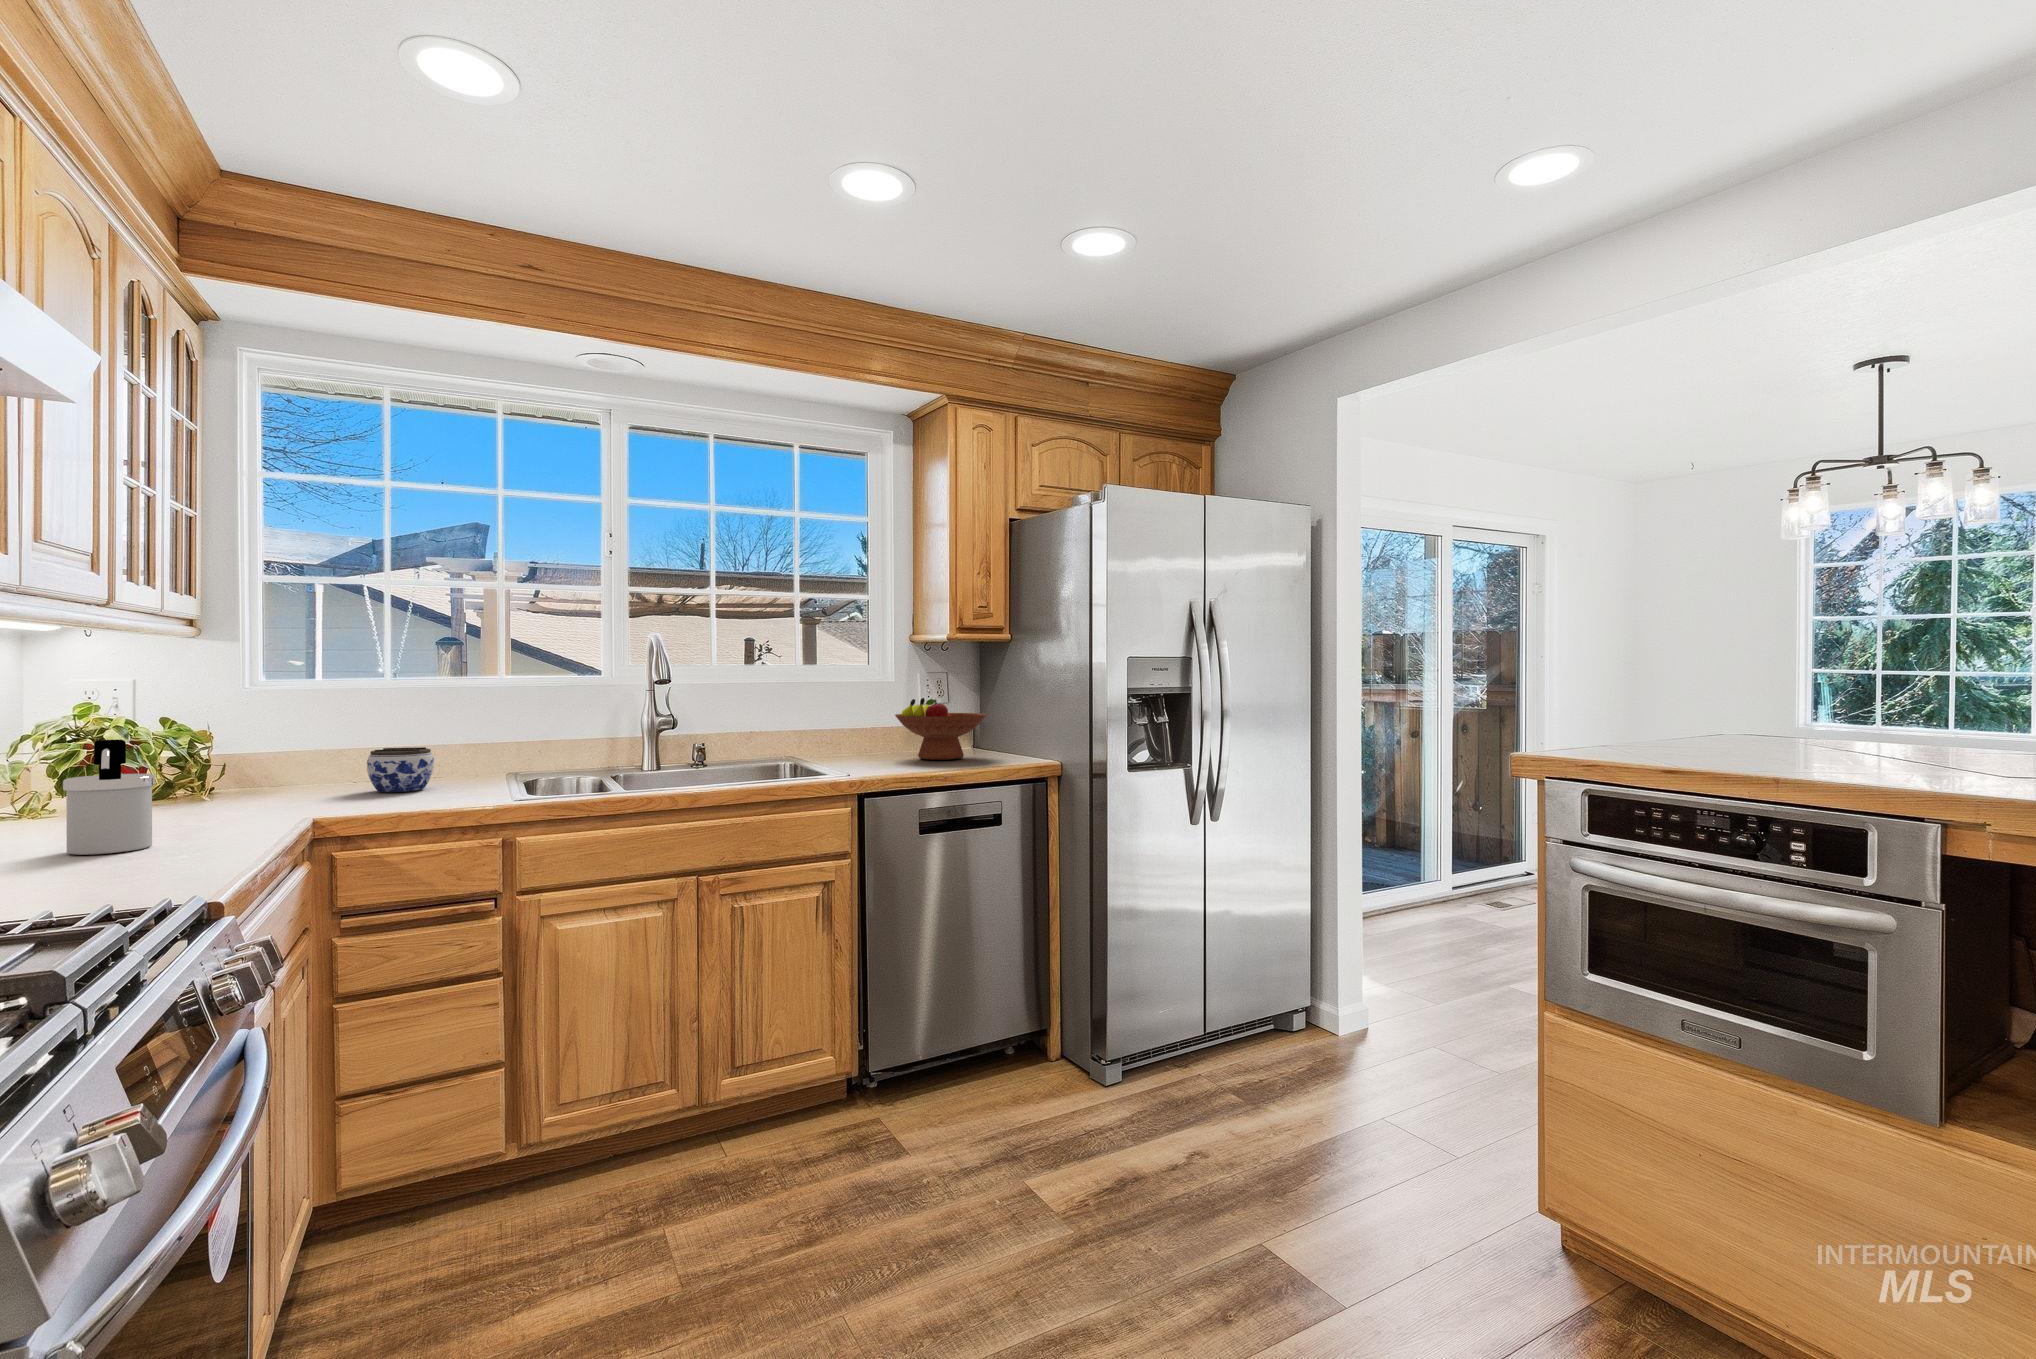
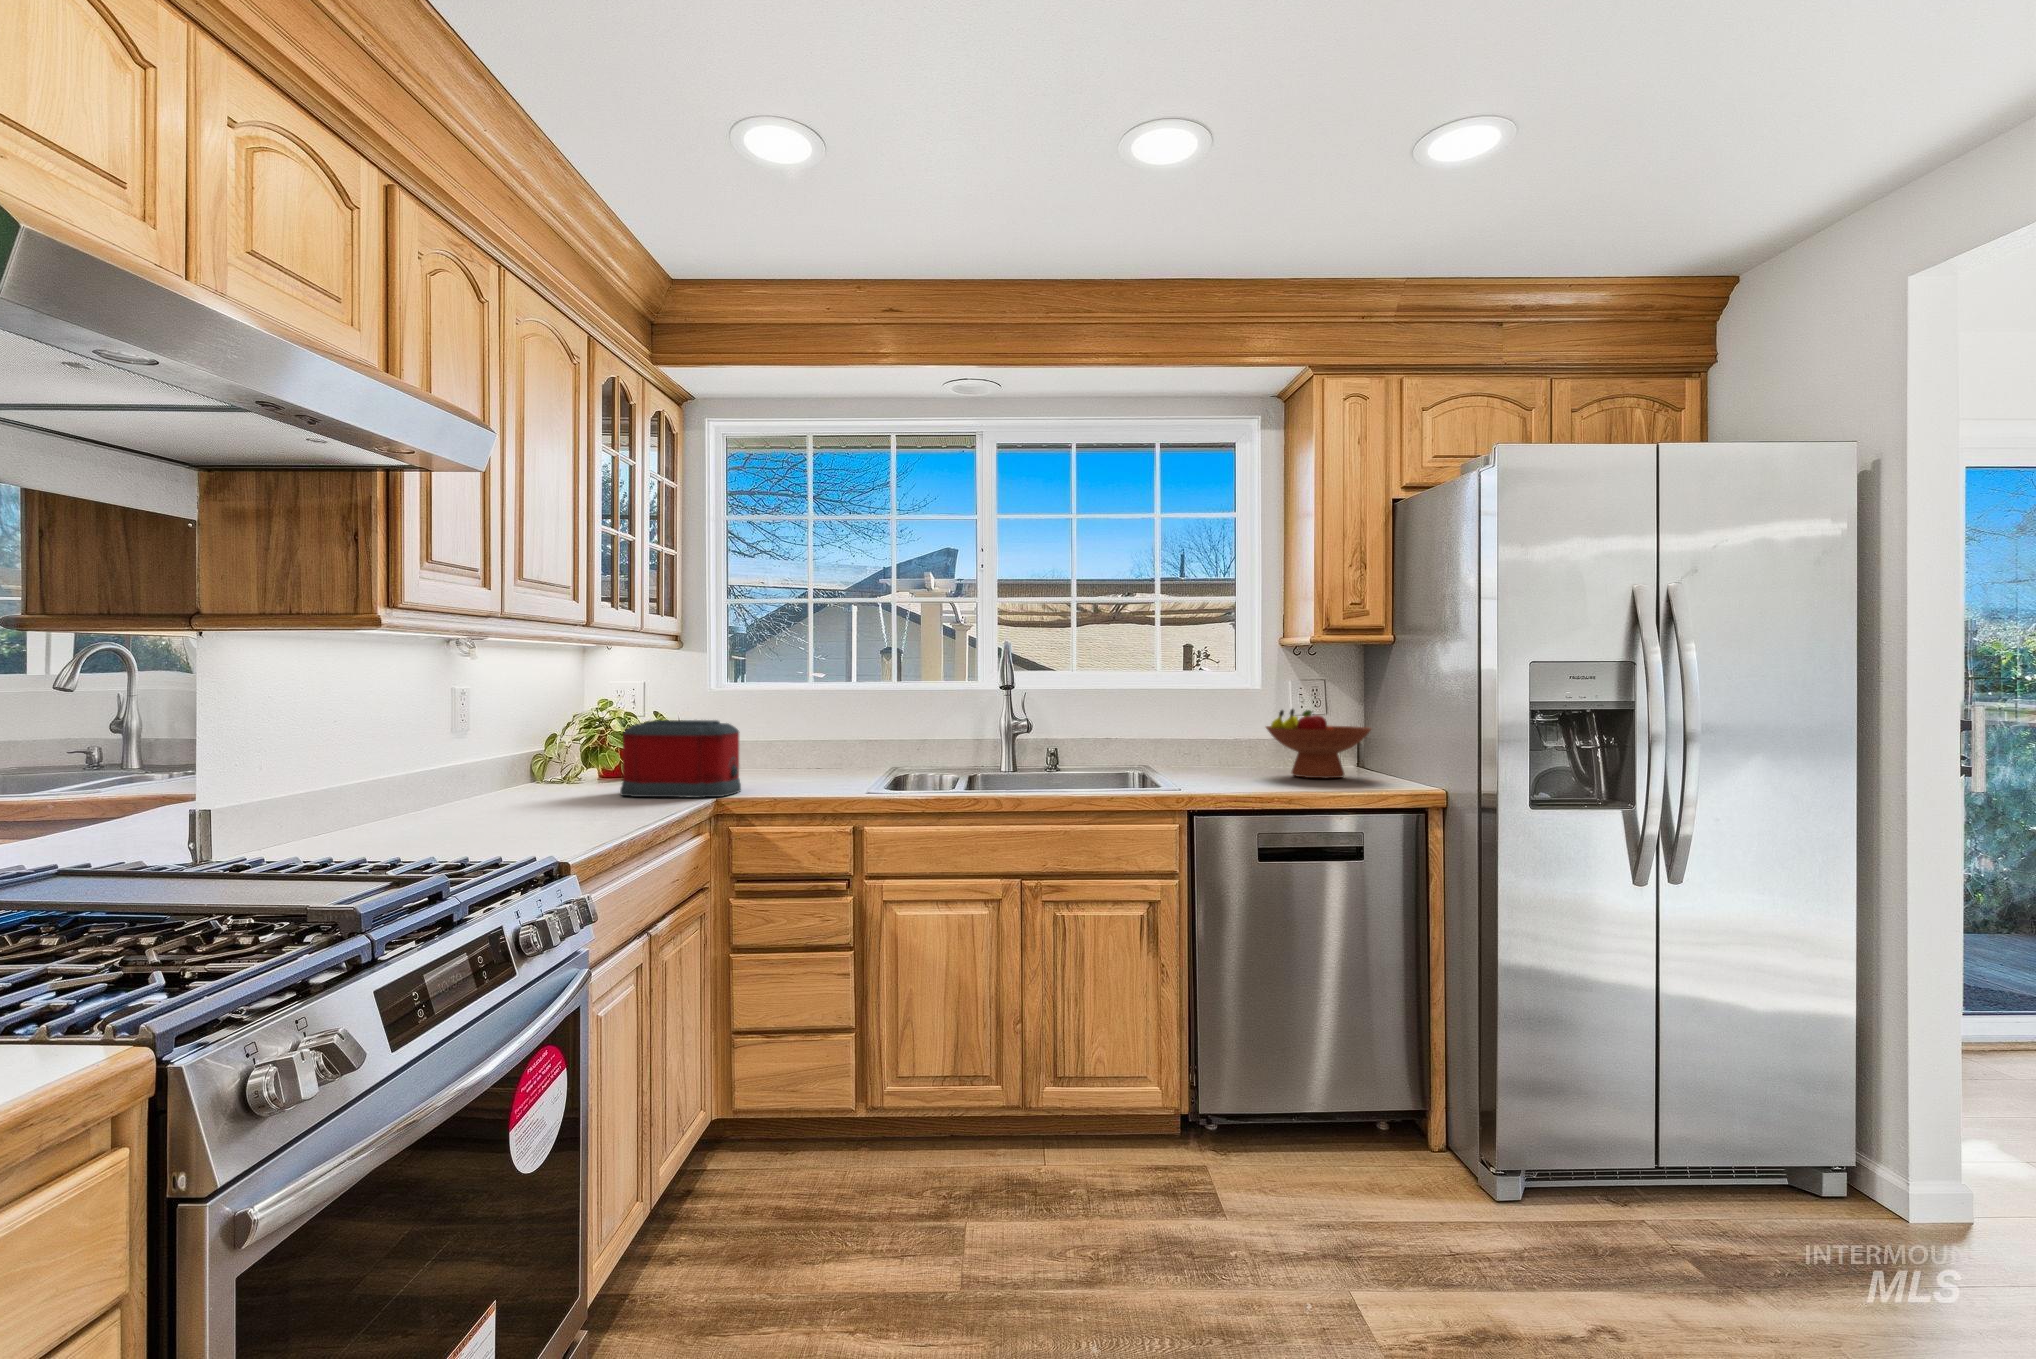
toaster: none [150,724,333,825] -> present [620,720,741,798]
soap dispenser: present [63,739,155,855] -> none [541,728,598,815]
jar: present [367,747,434,792] -> none [782,743,831,781]

